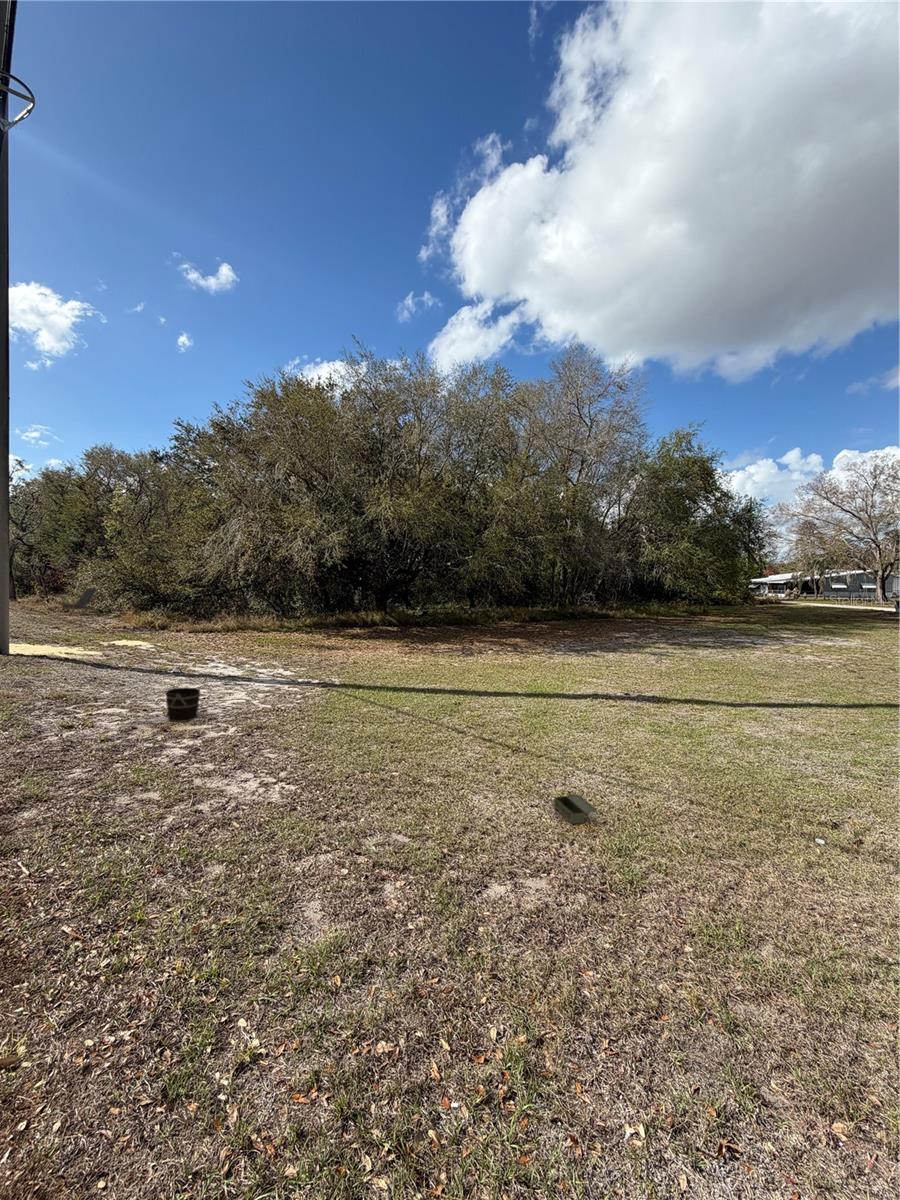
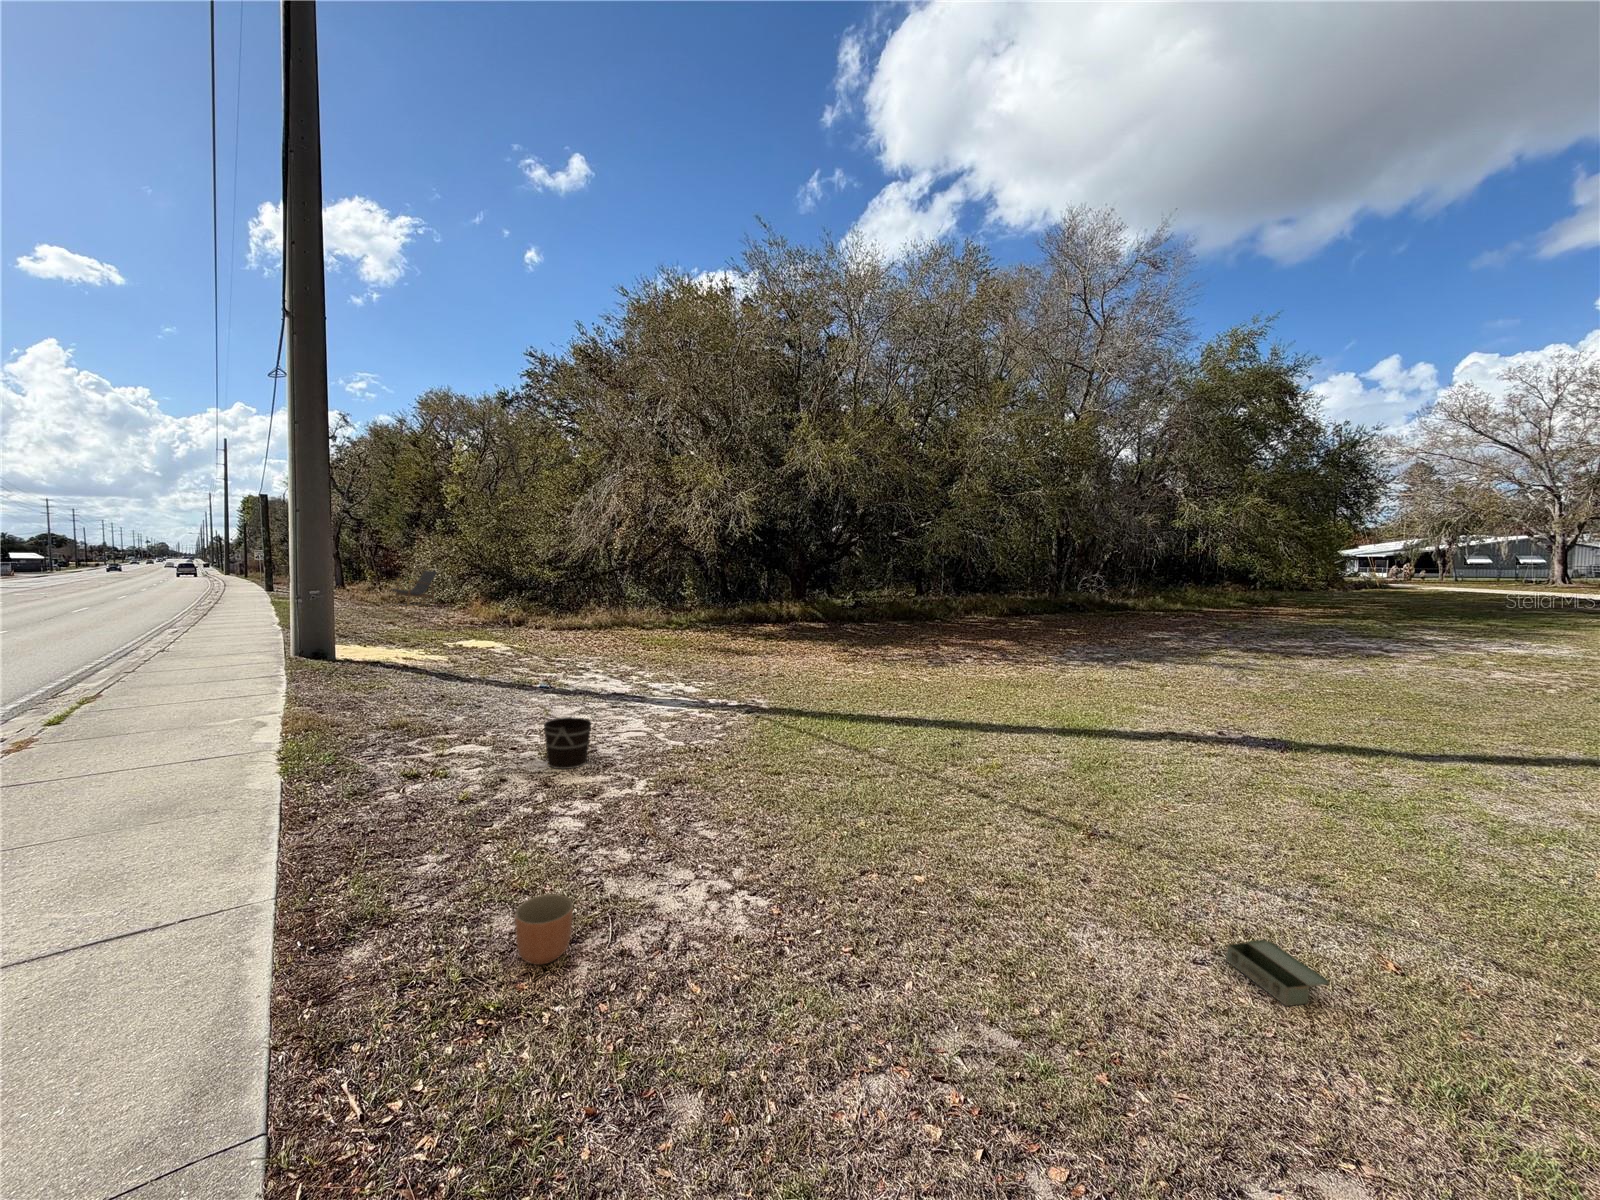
planter: none [130,780,167,819] -> present [515,894,573,965]

